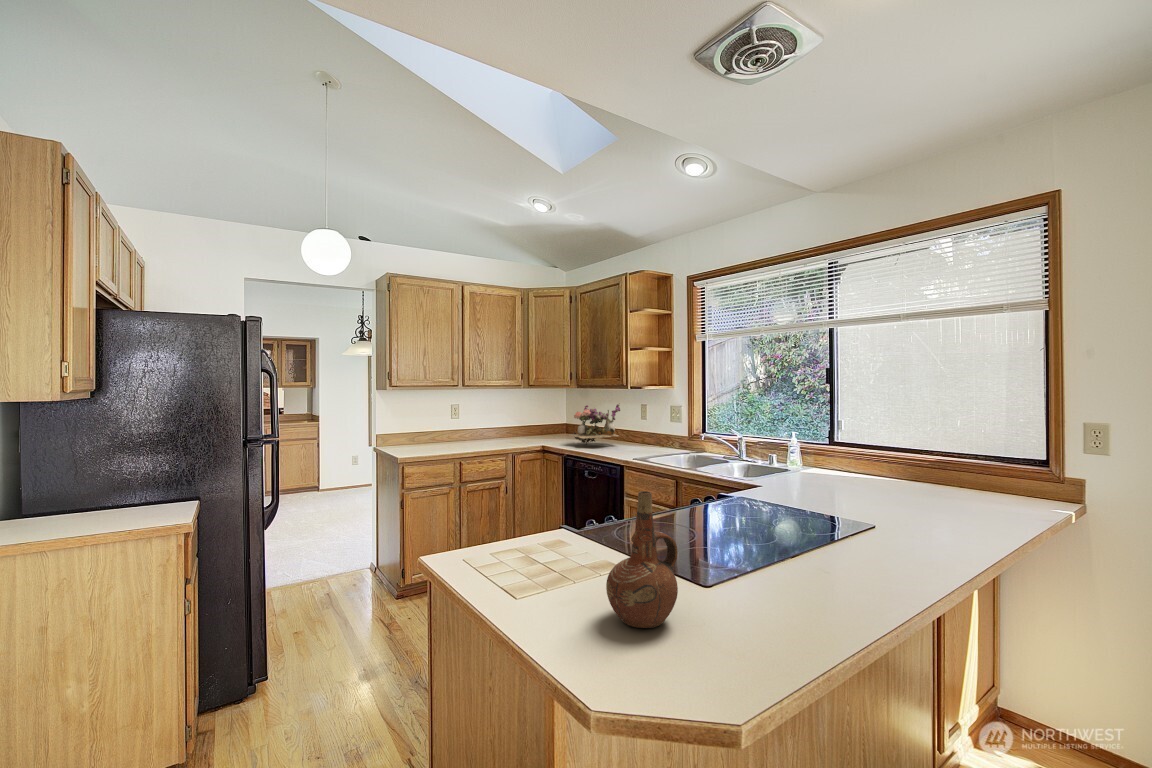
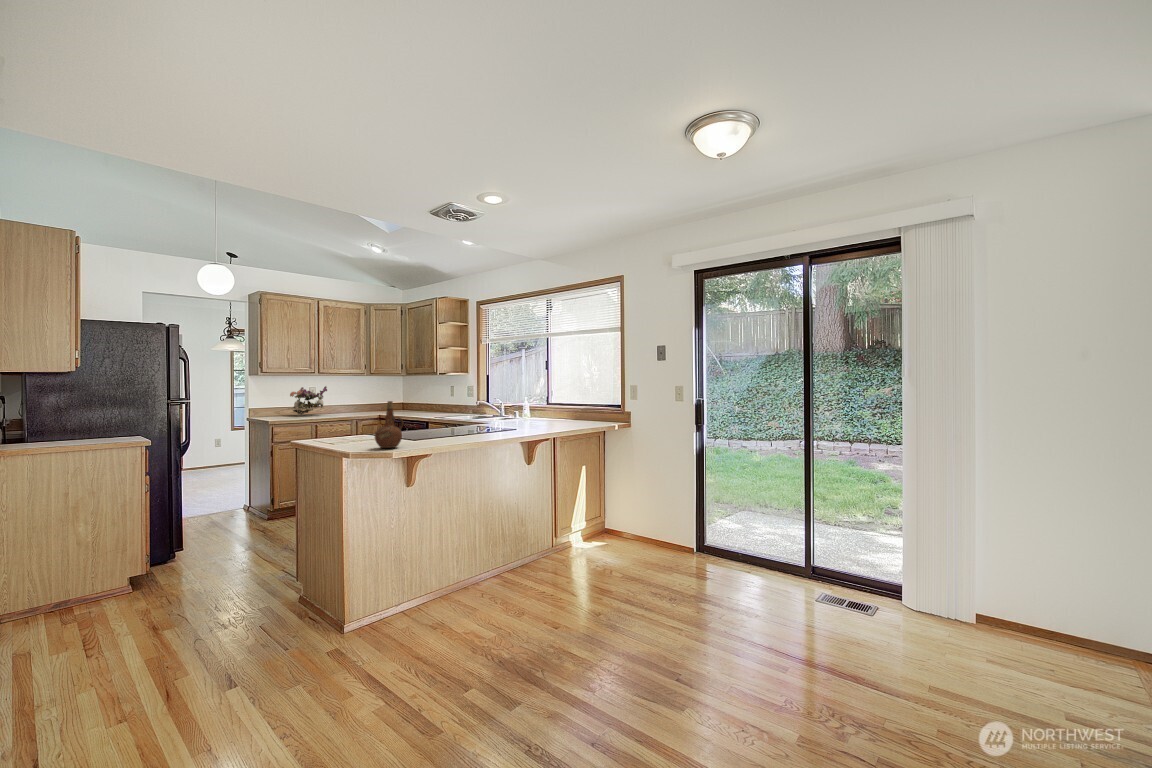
flower arrangement: present [569,404,620,444] -> present [288,386,327,415]

